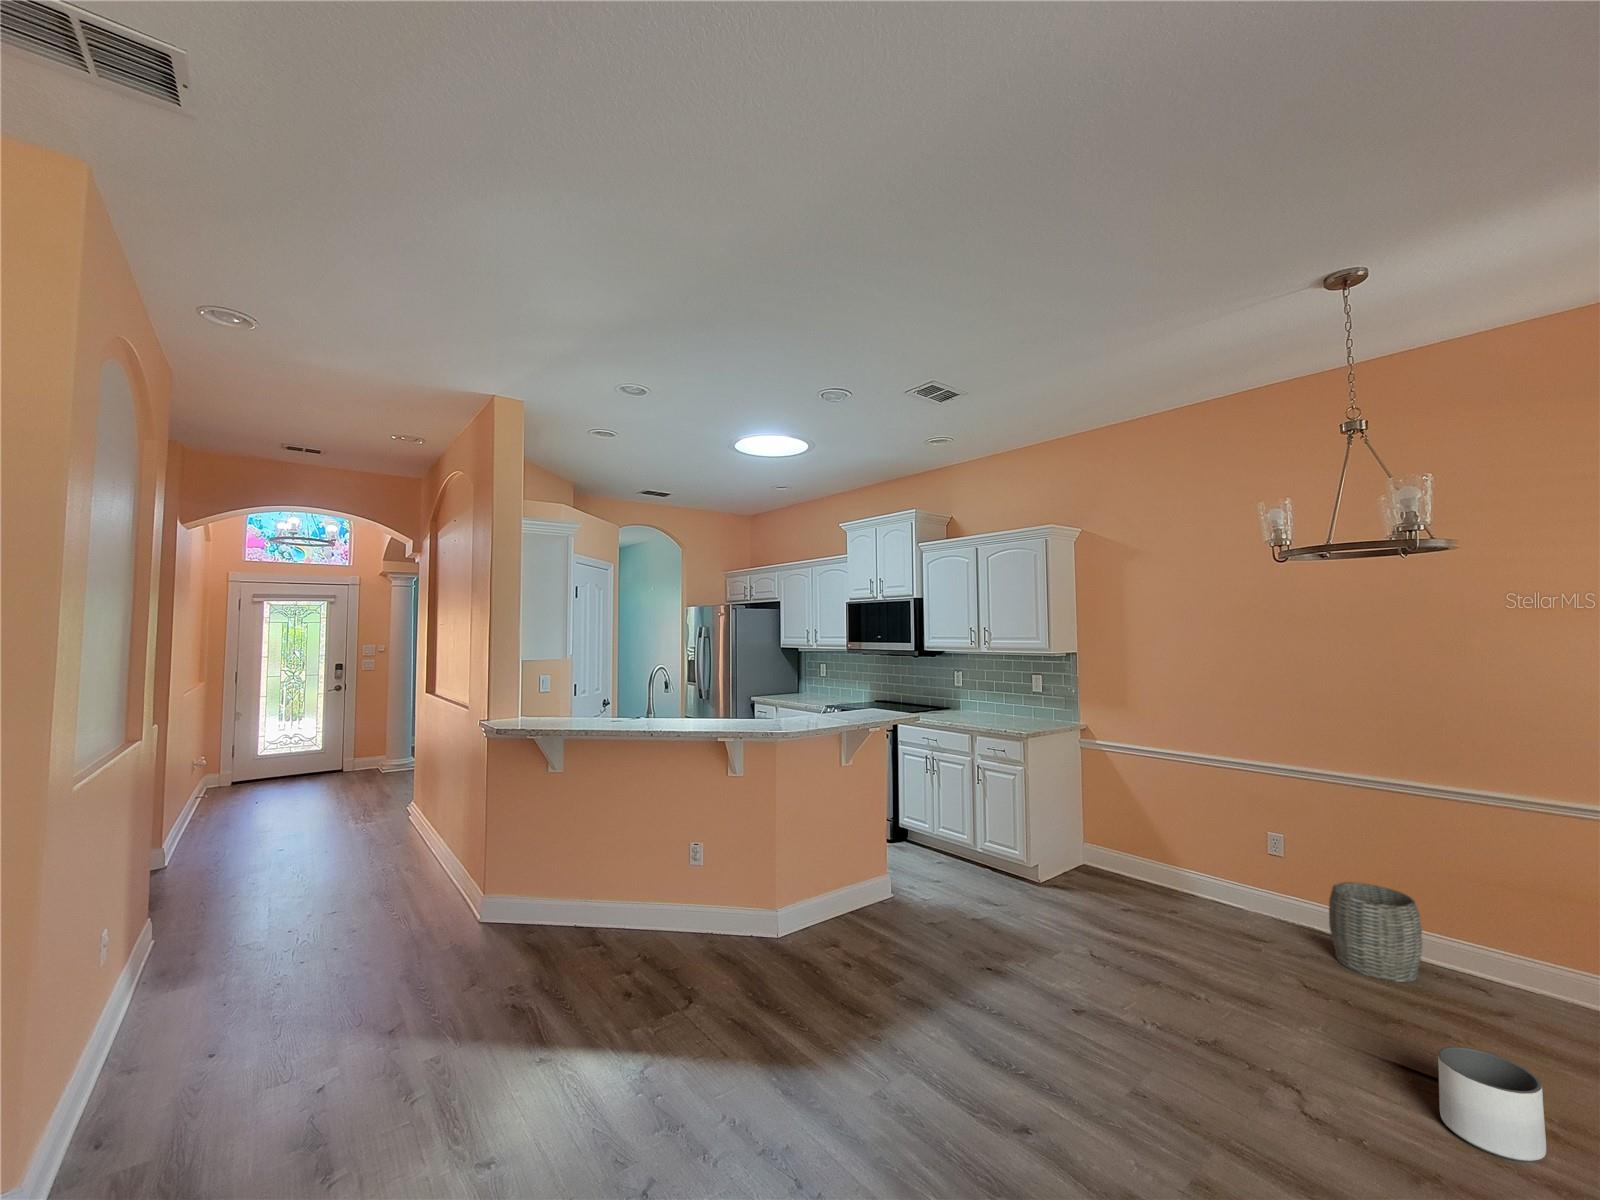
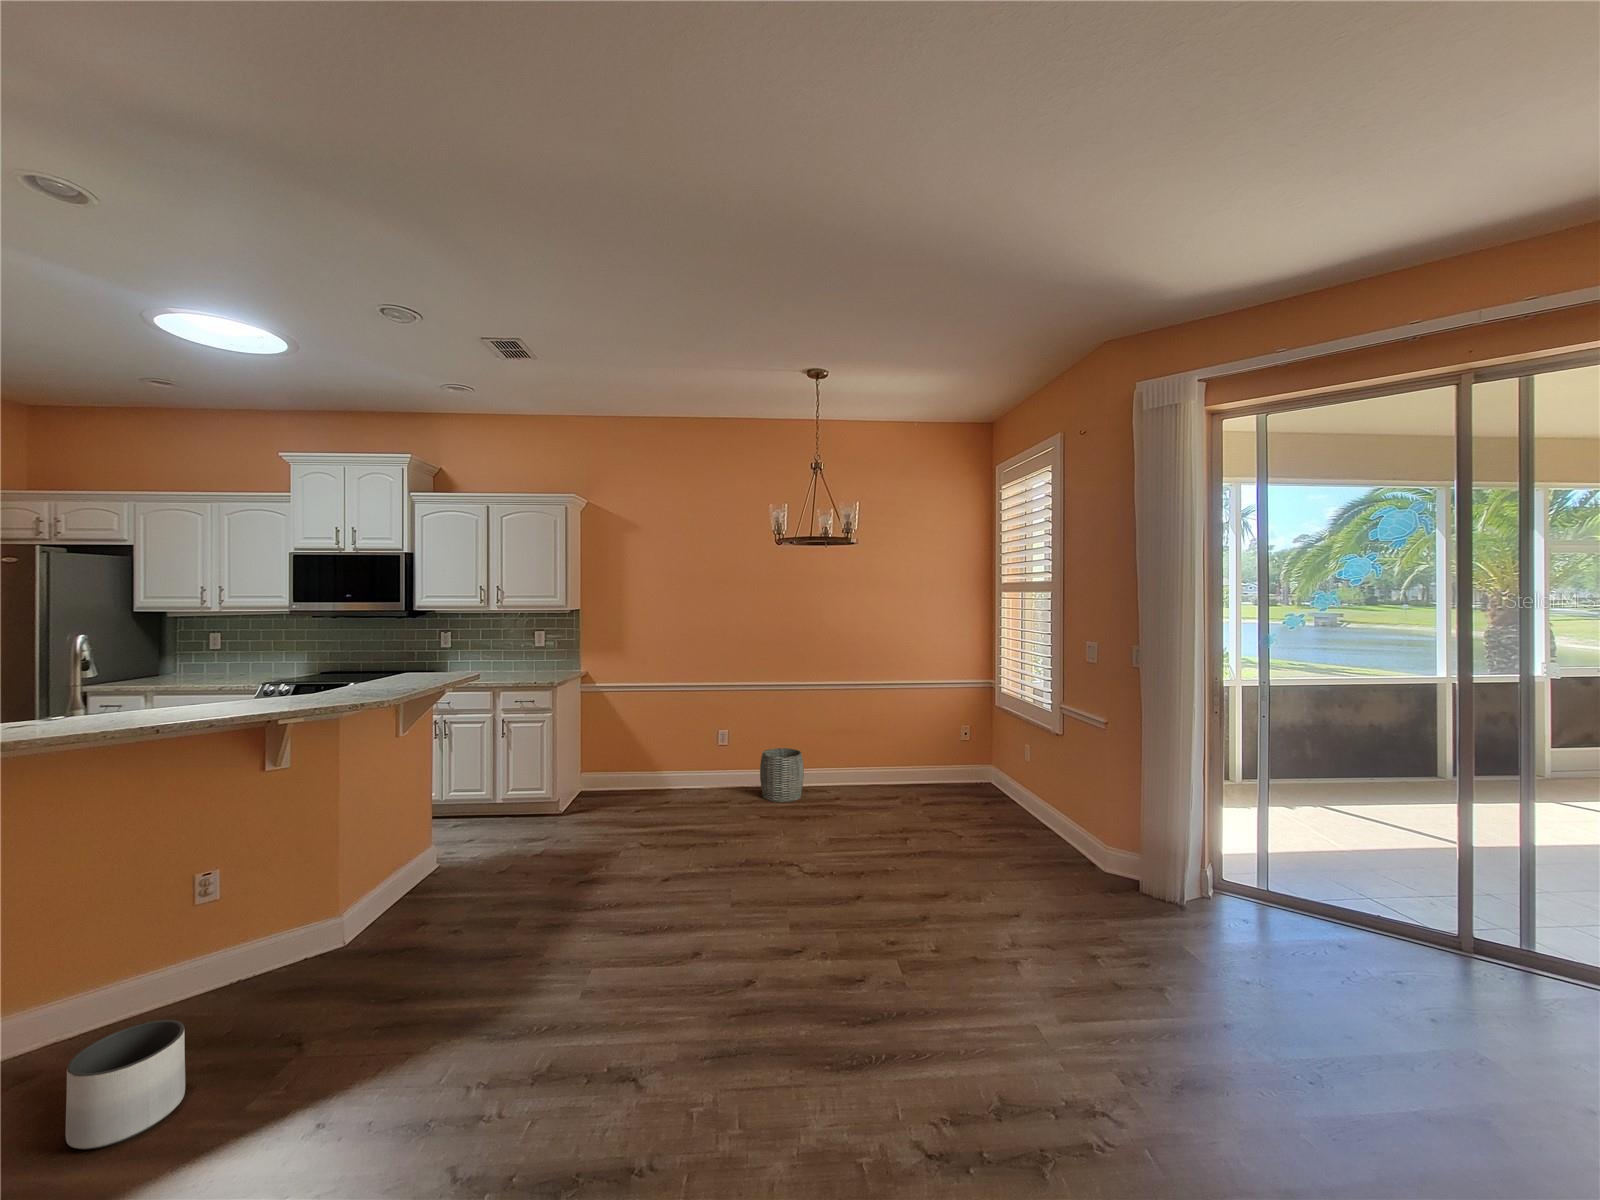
planter: present [1438,1047,1546,1161] -> present [65,1020,185,1149]

